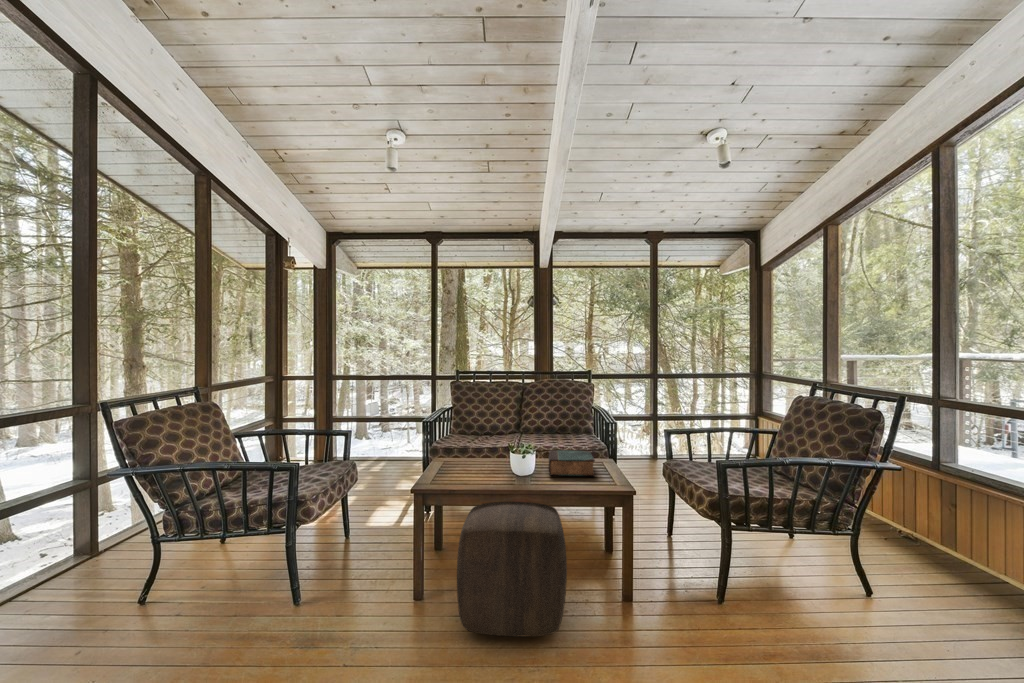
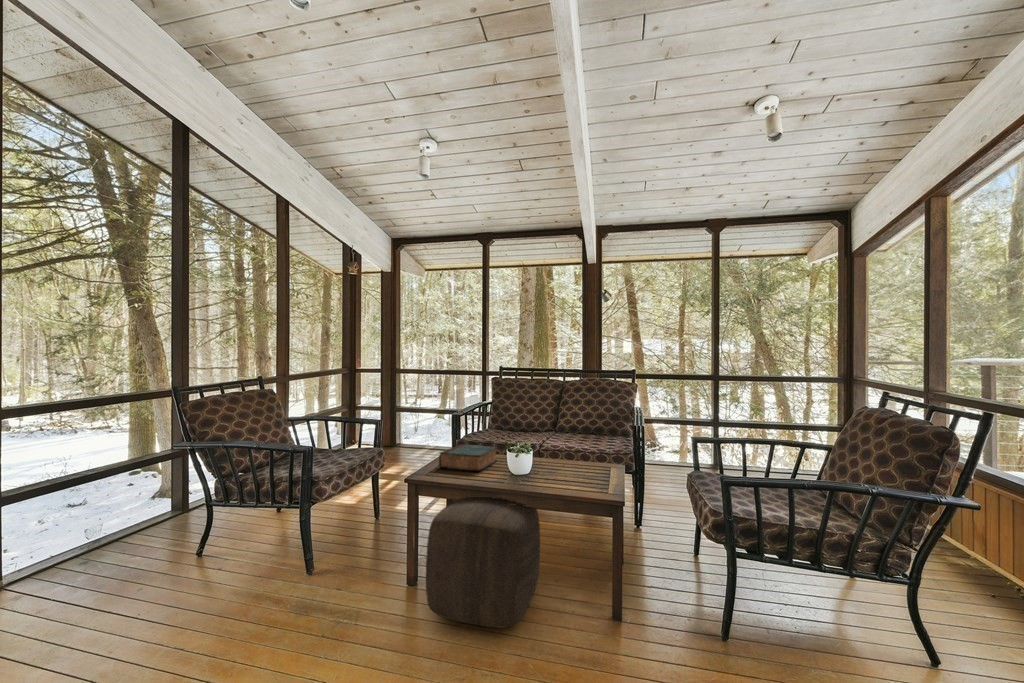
book: present [549,450,595,476] -> present [439,444,497,471]

